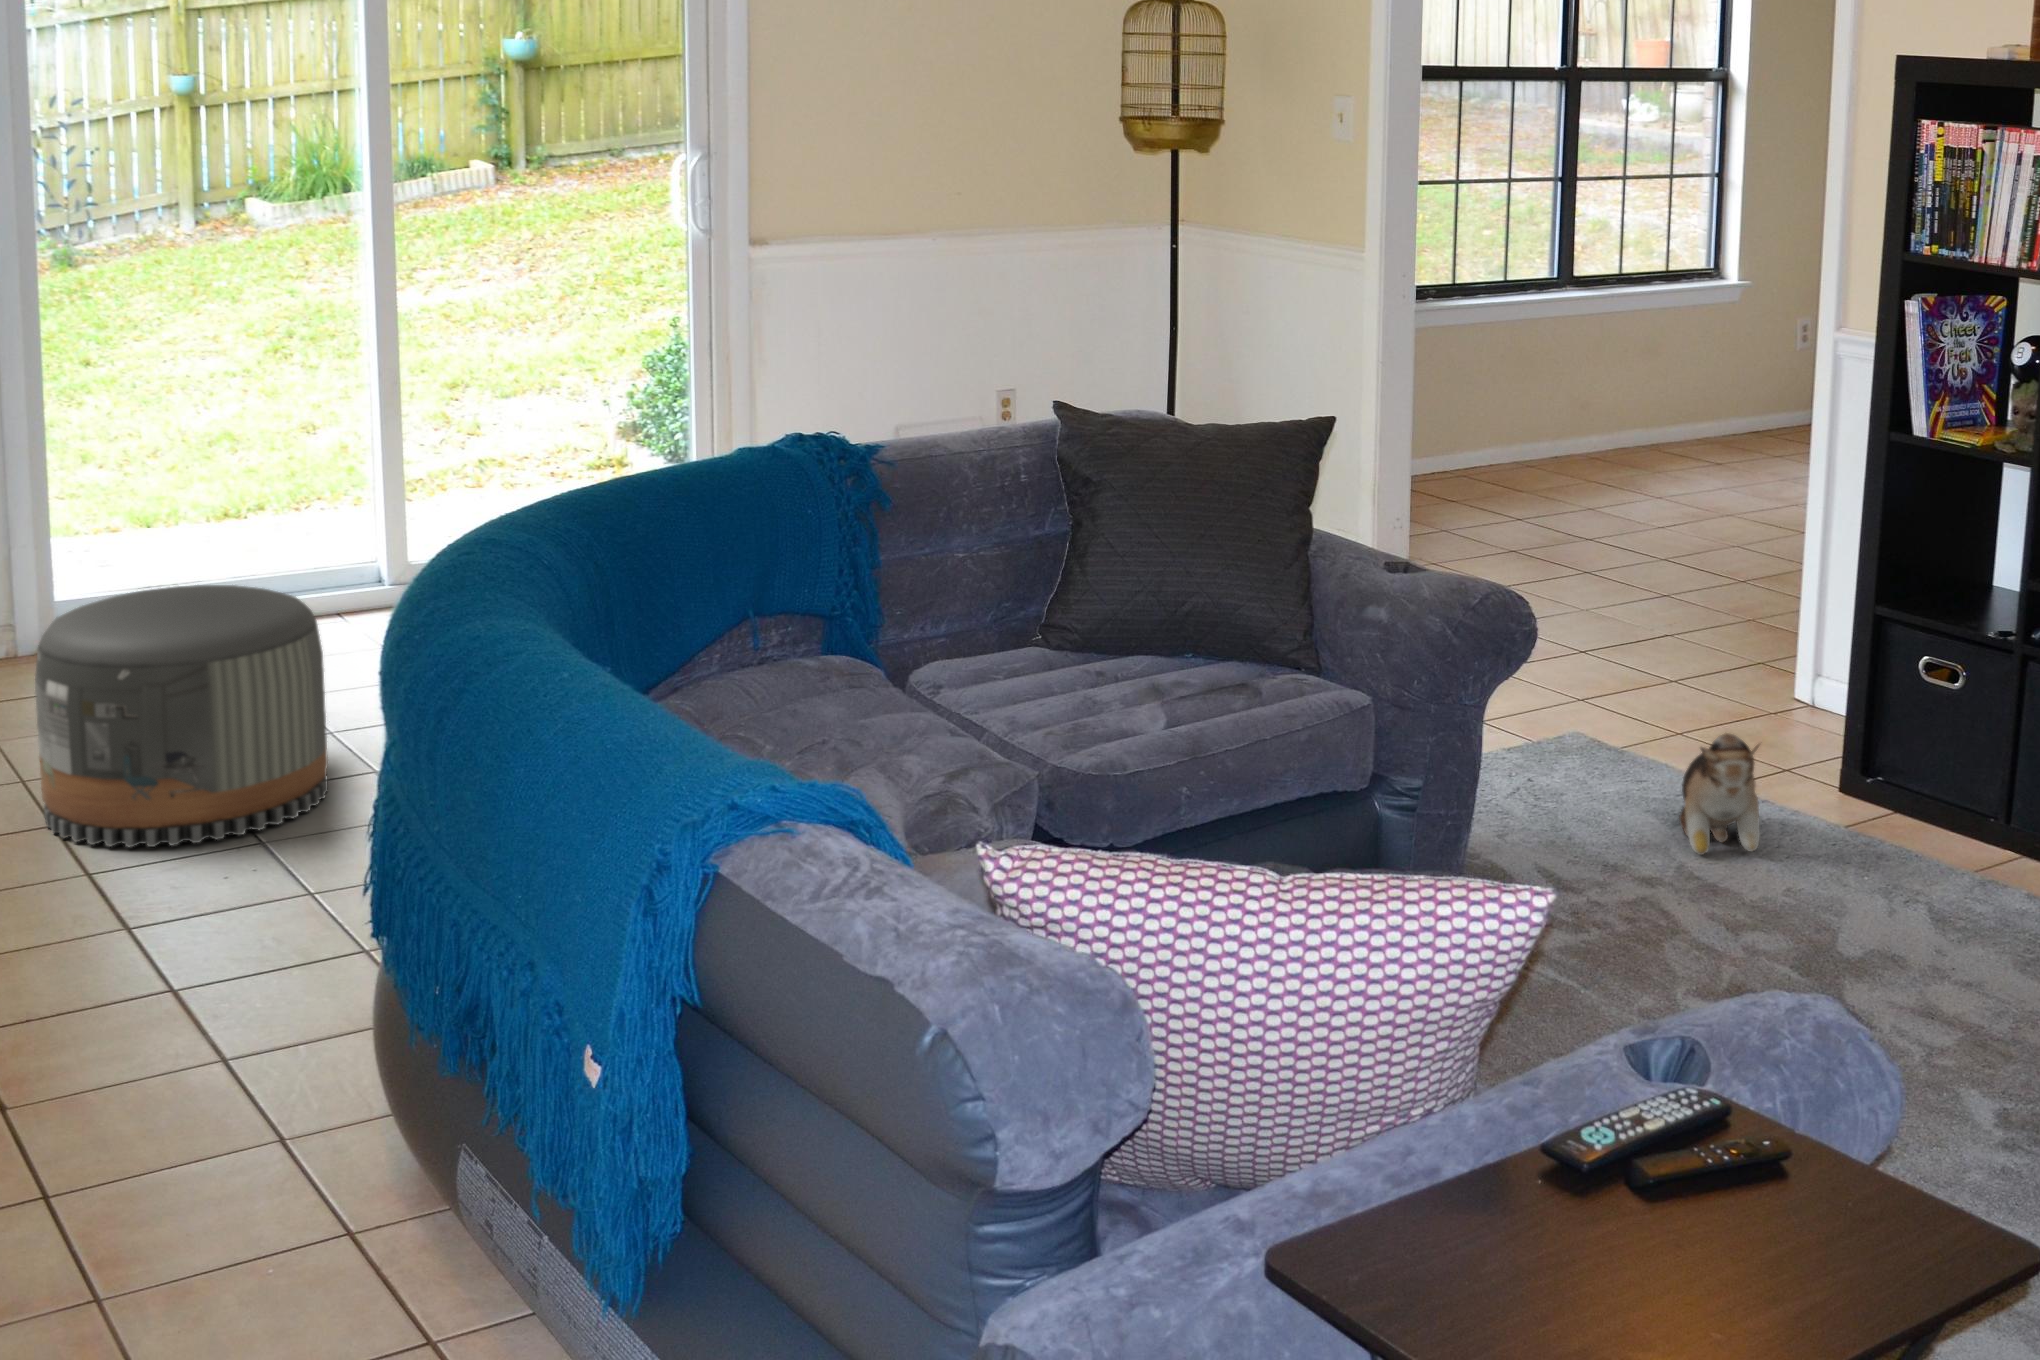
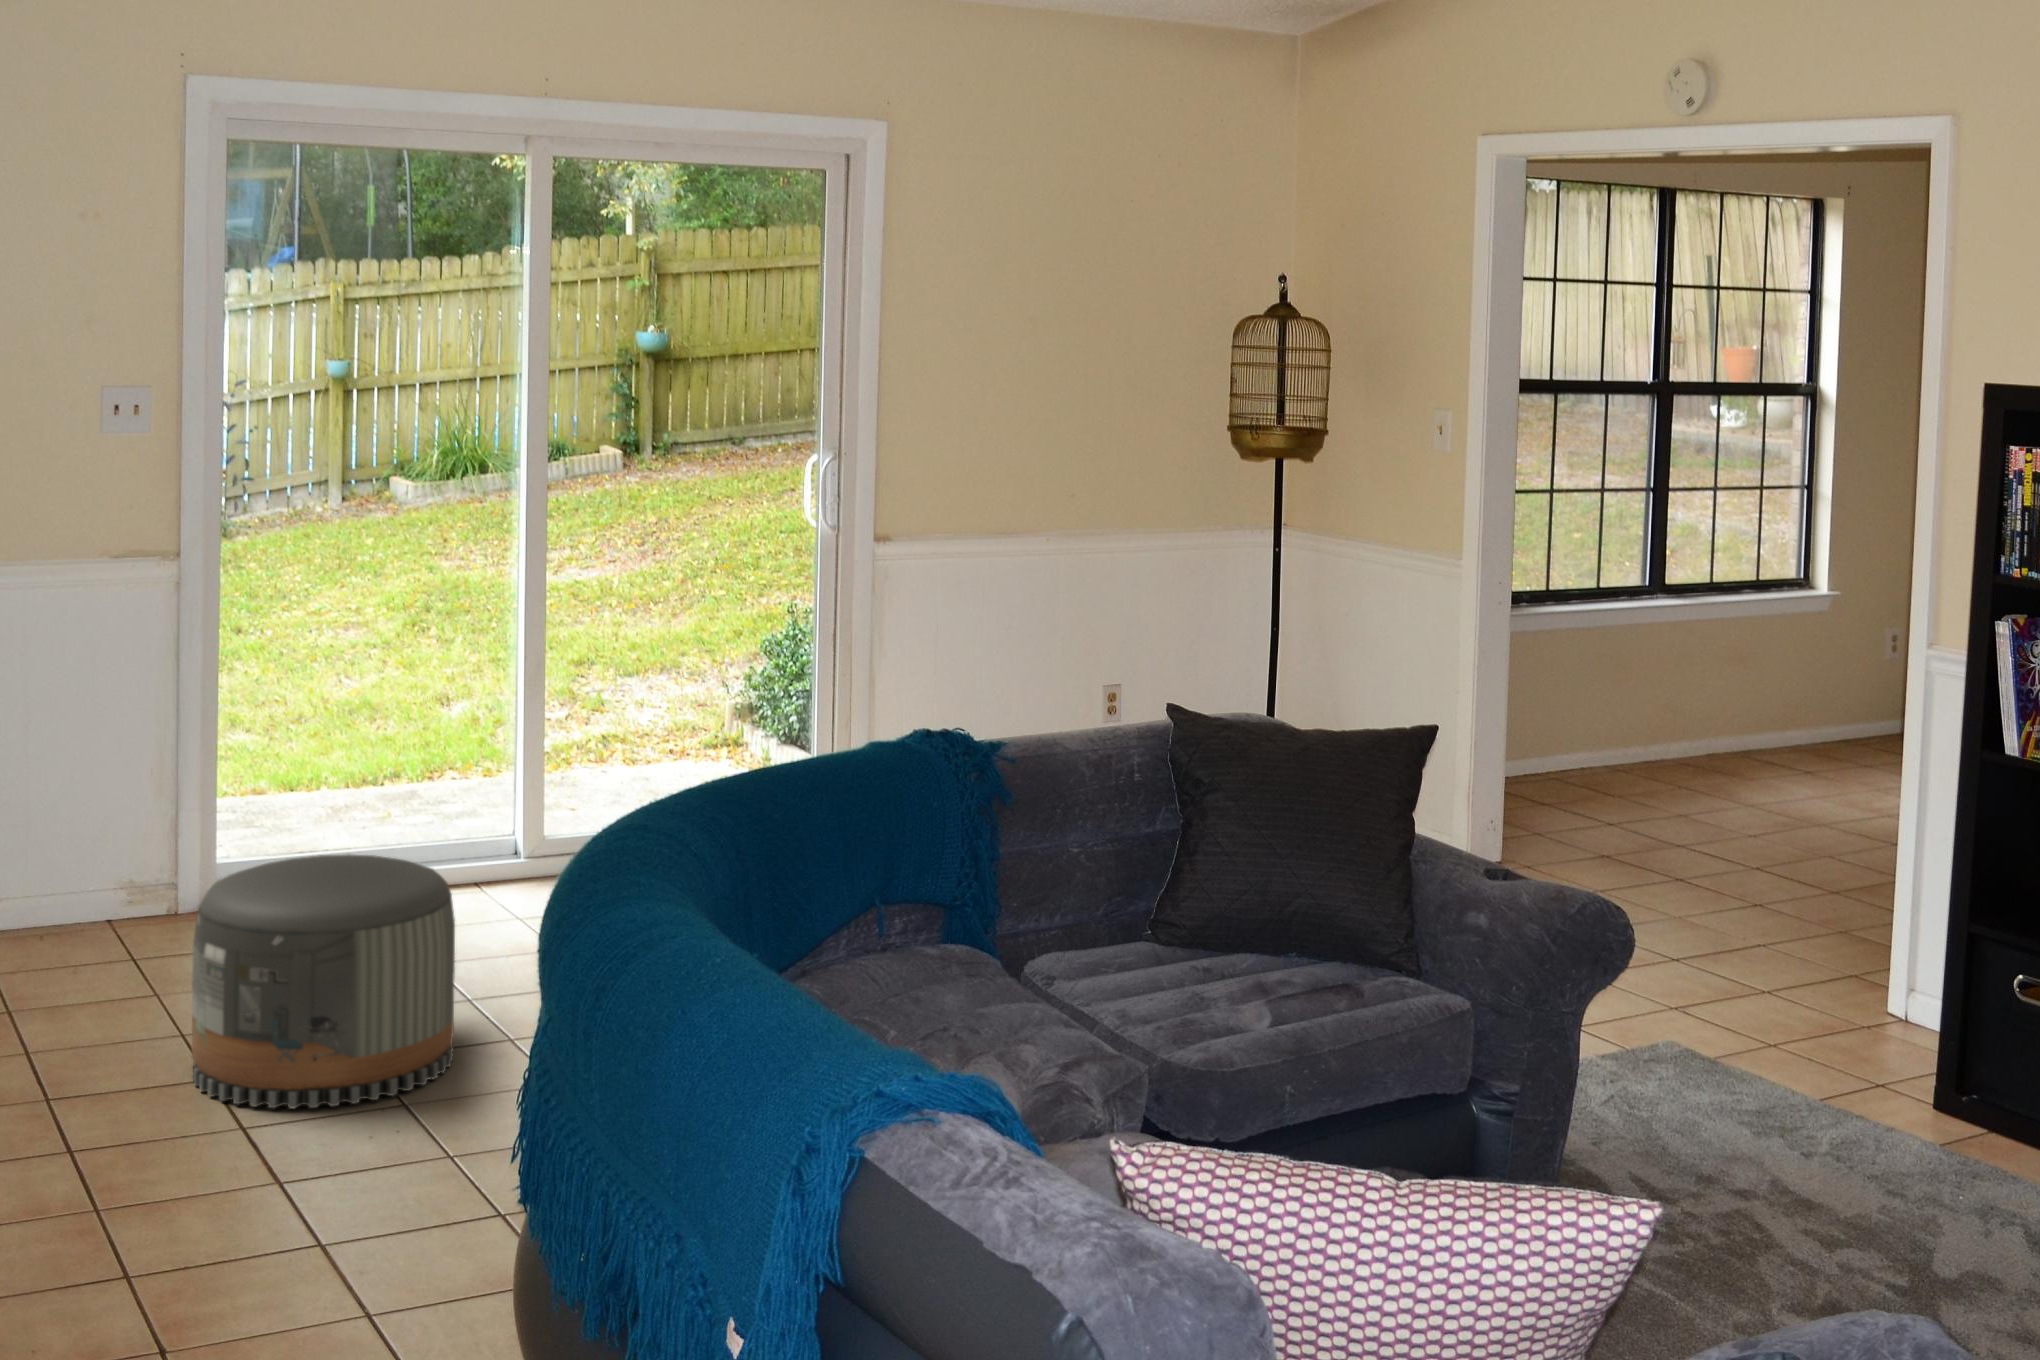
plush toy: present [1679,733,1760,855] -> none [1771,1050,1854,1174]

